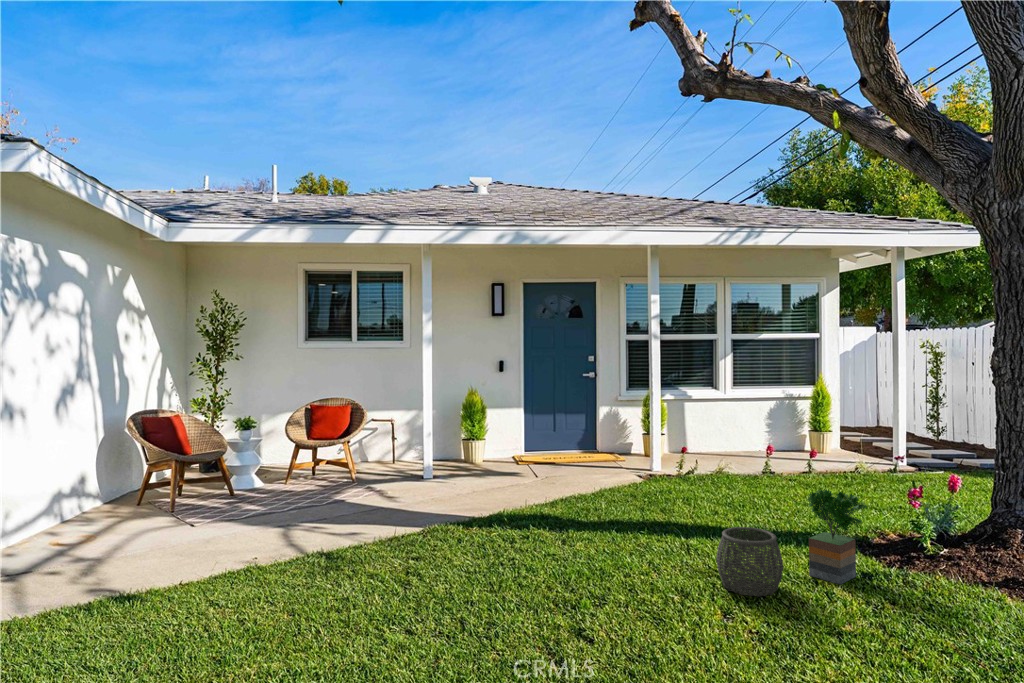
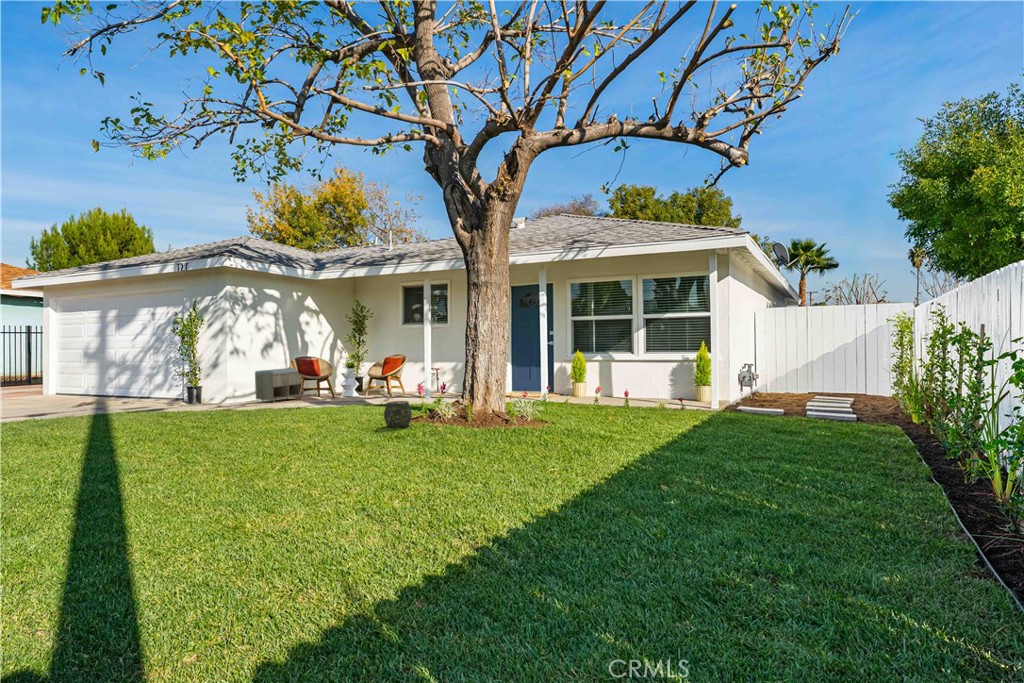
storage bench: none [47,437,156,532] -> present [255,368,304,403]
potted tree: present [808,489,866,585] -> none [424,386,453,428]

